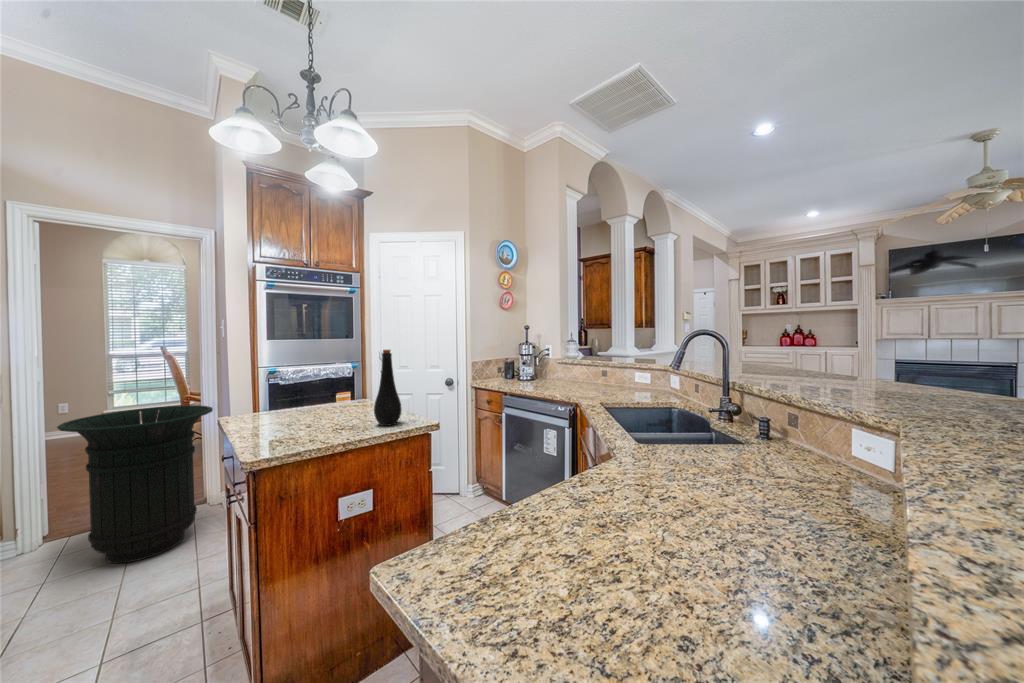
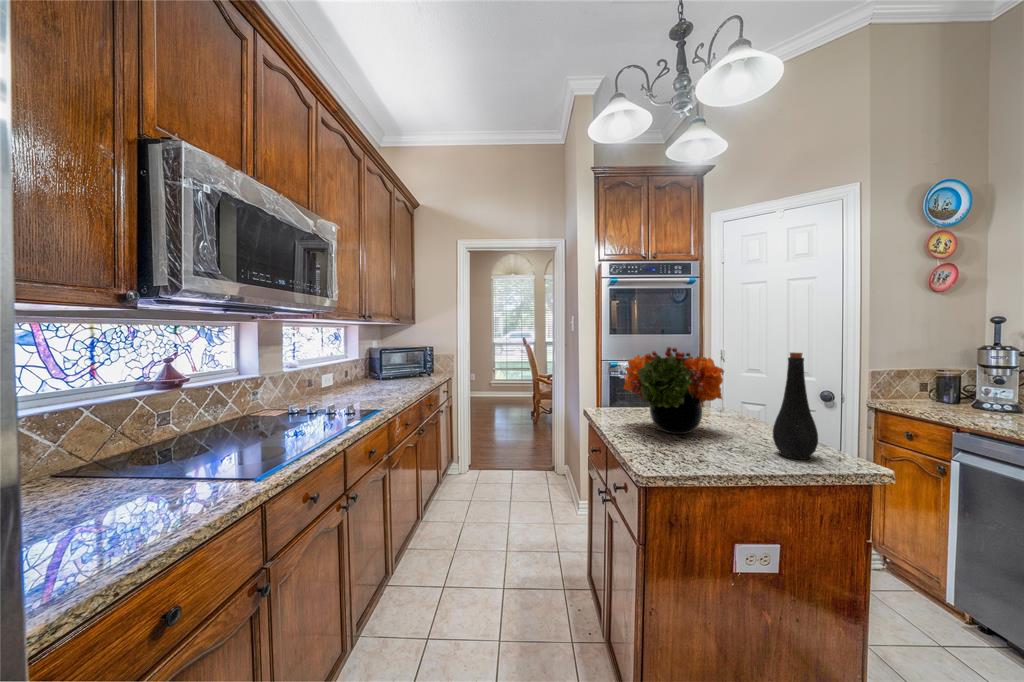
flower arrangement: none [252,349,349,425] -> present [624,347,724,434]
trash can: present [57,405,213,563] -> none [479,387,566,507]

